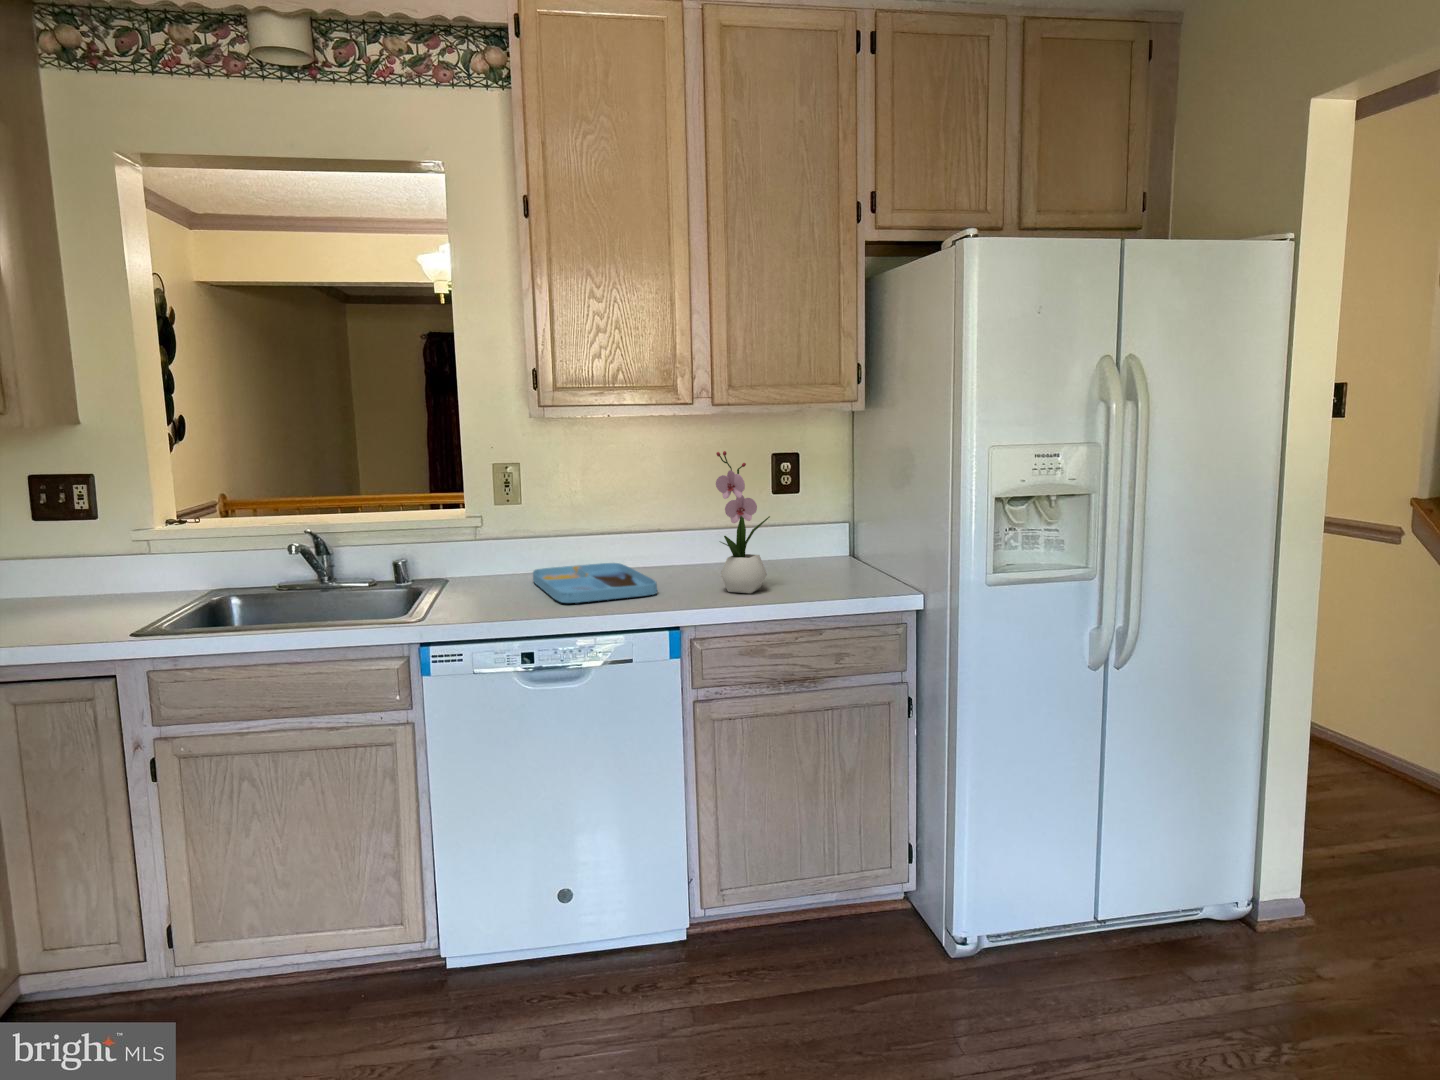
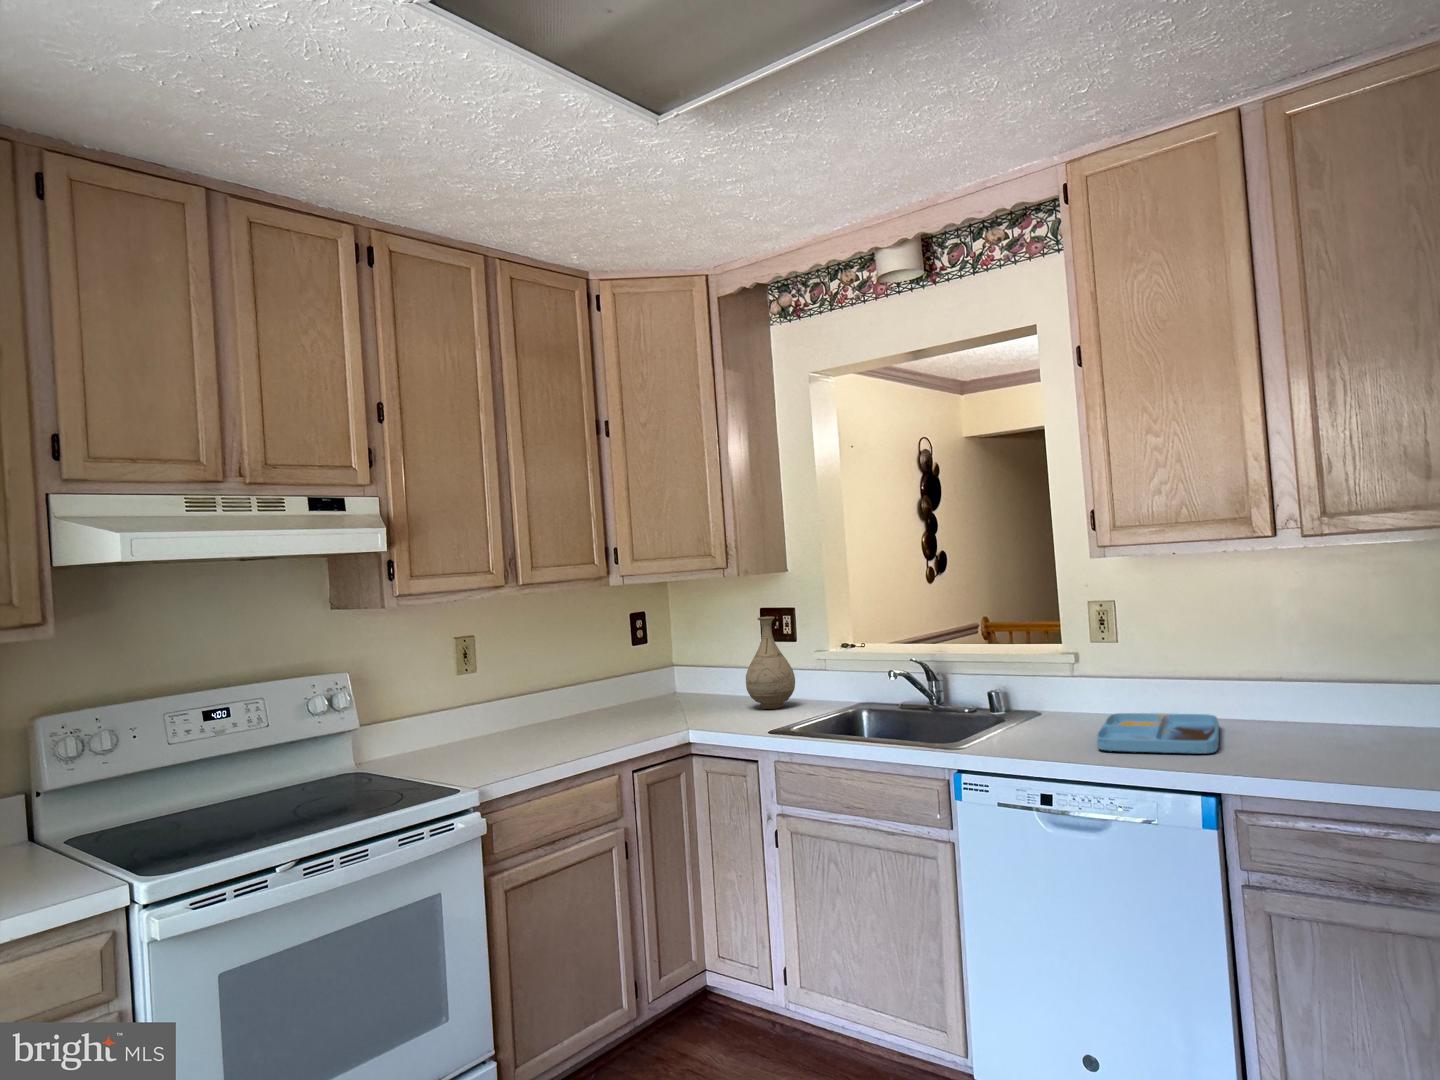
flower arrangement: present [716,451,770,593] -> none [1272,593,1364,767]
vase: none [29,484,111,609] -> present [746,617,795,709]

